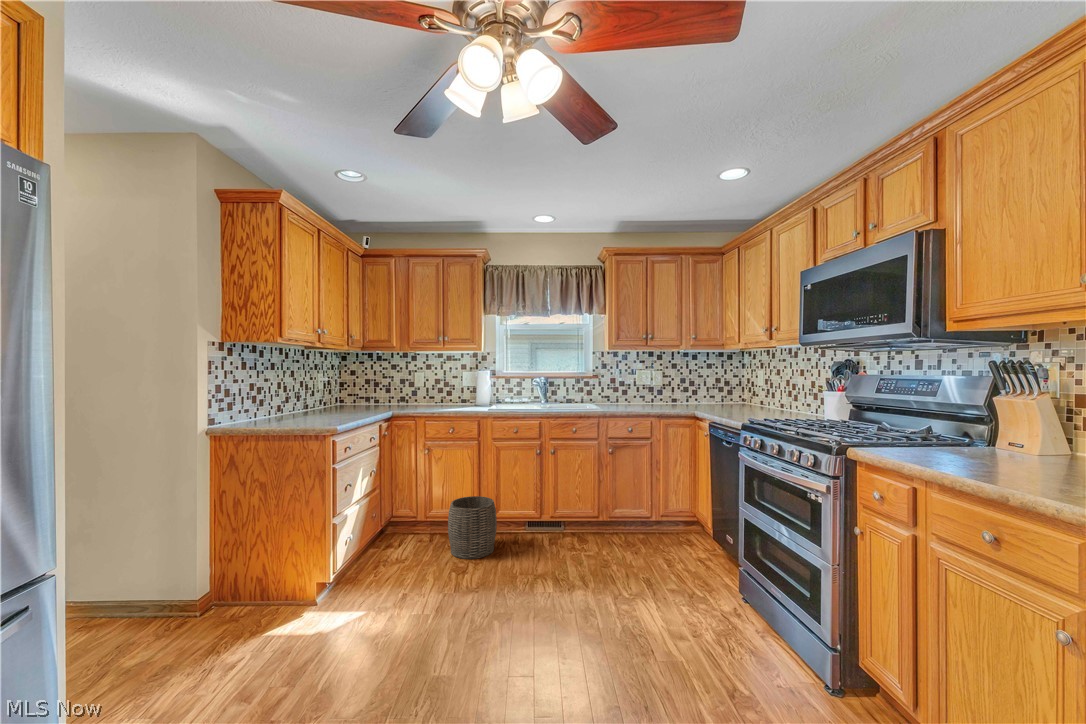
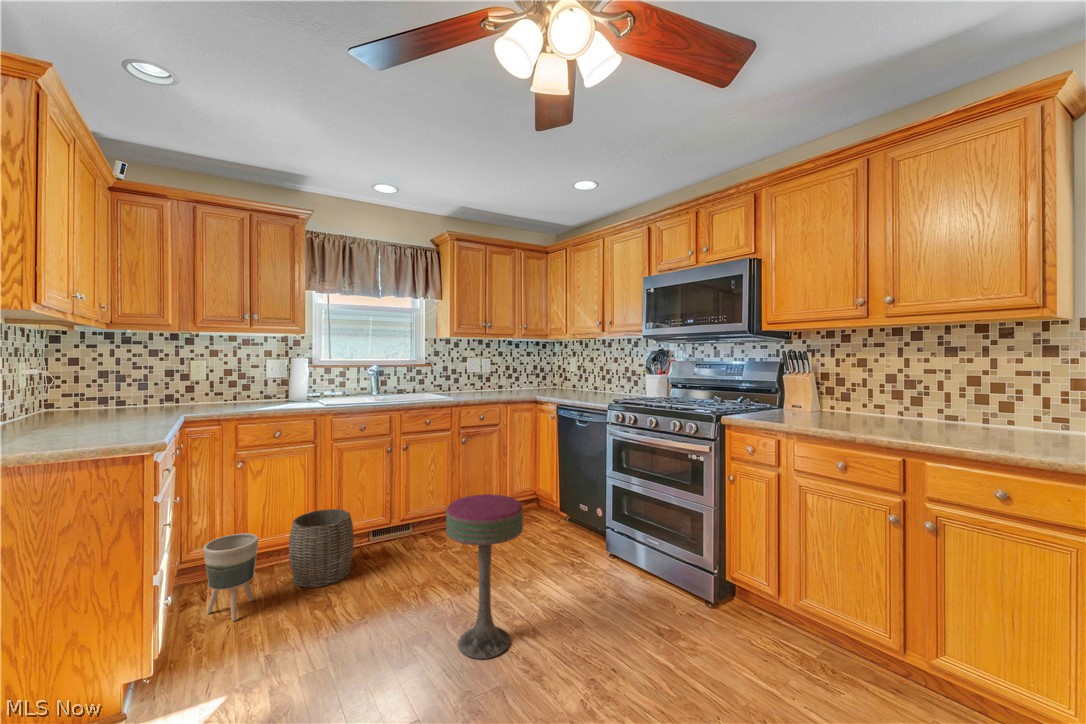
bar stool: none [511,501,584,659] -> present [446,494,523,659]
planter: none [386,503,421,568] -> present [203,533,259,621]

